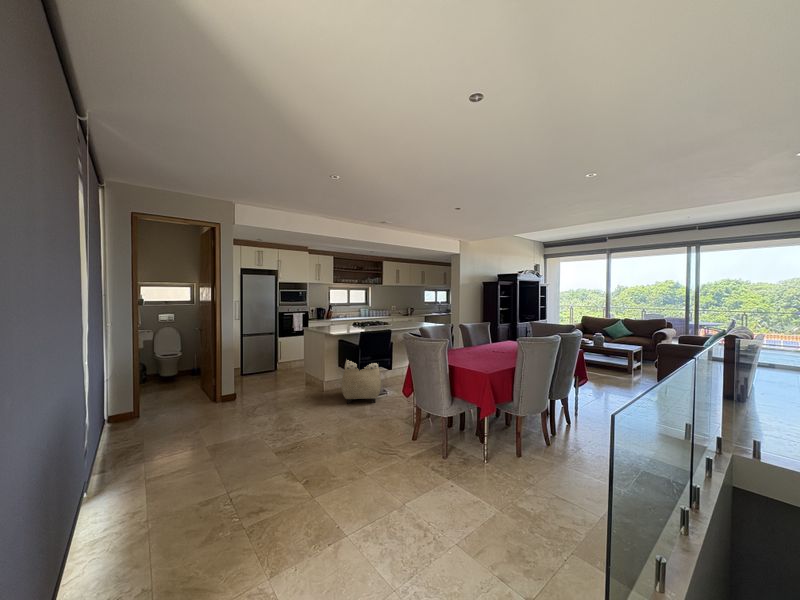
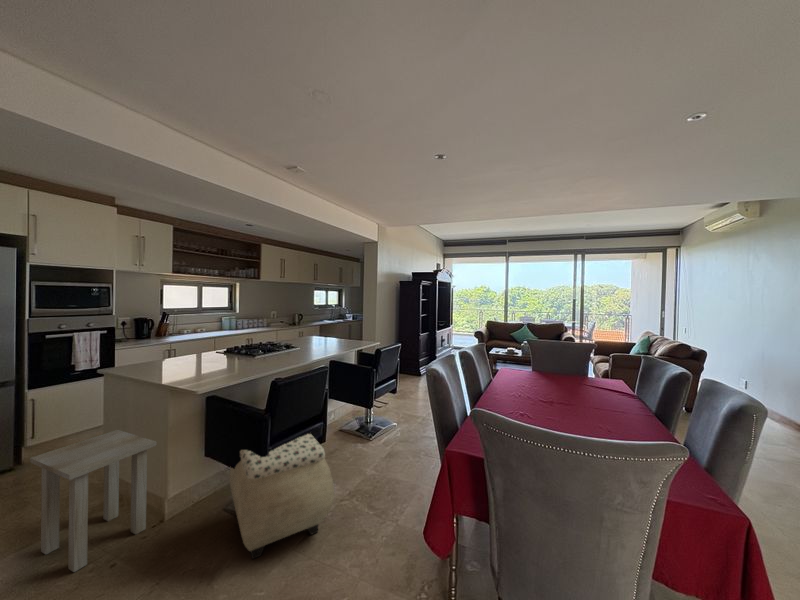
side table: none [281,351,318,395] -> present [30,430,157,572]

